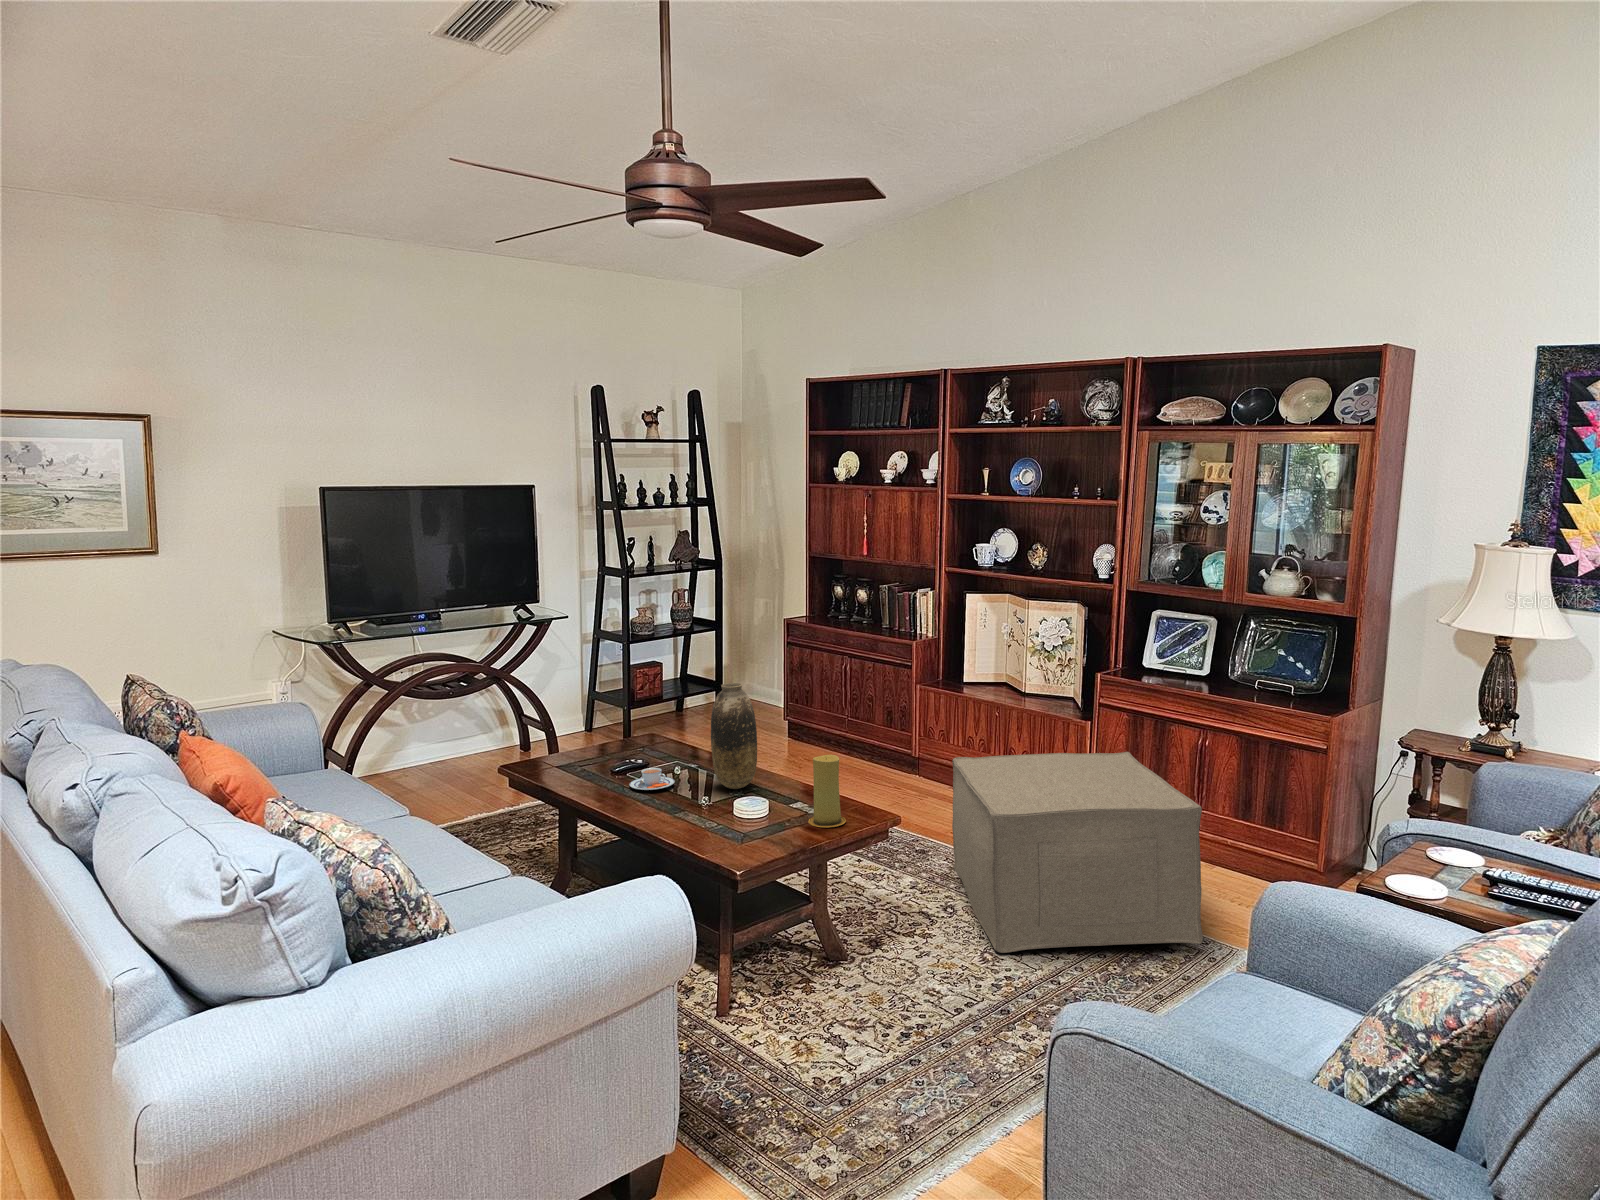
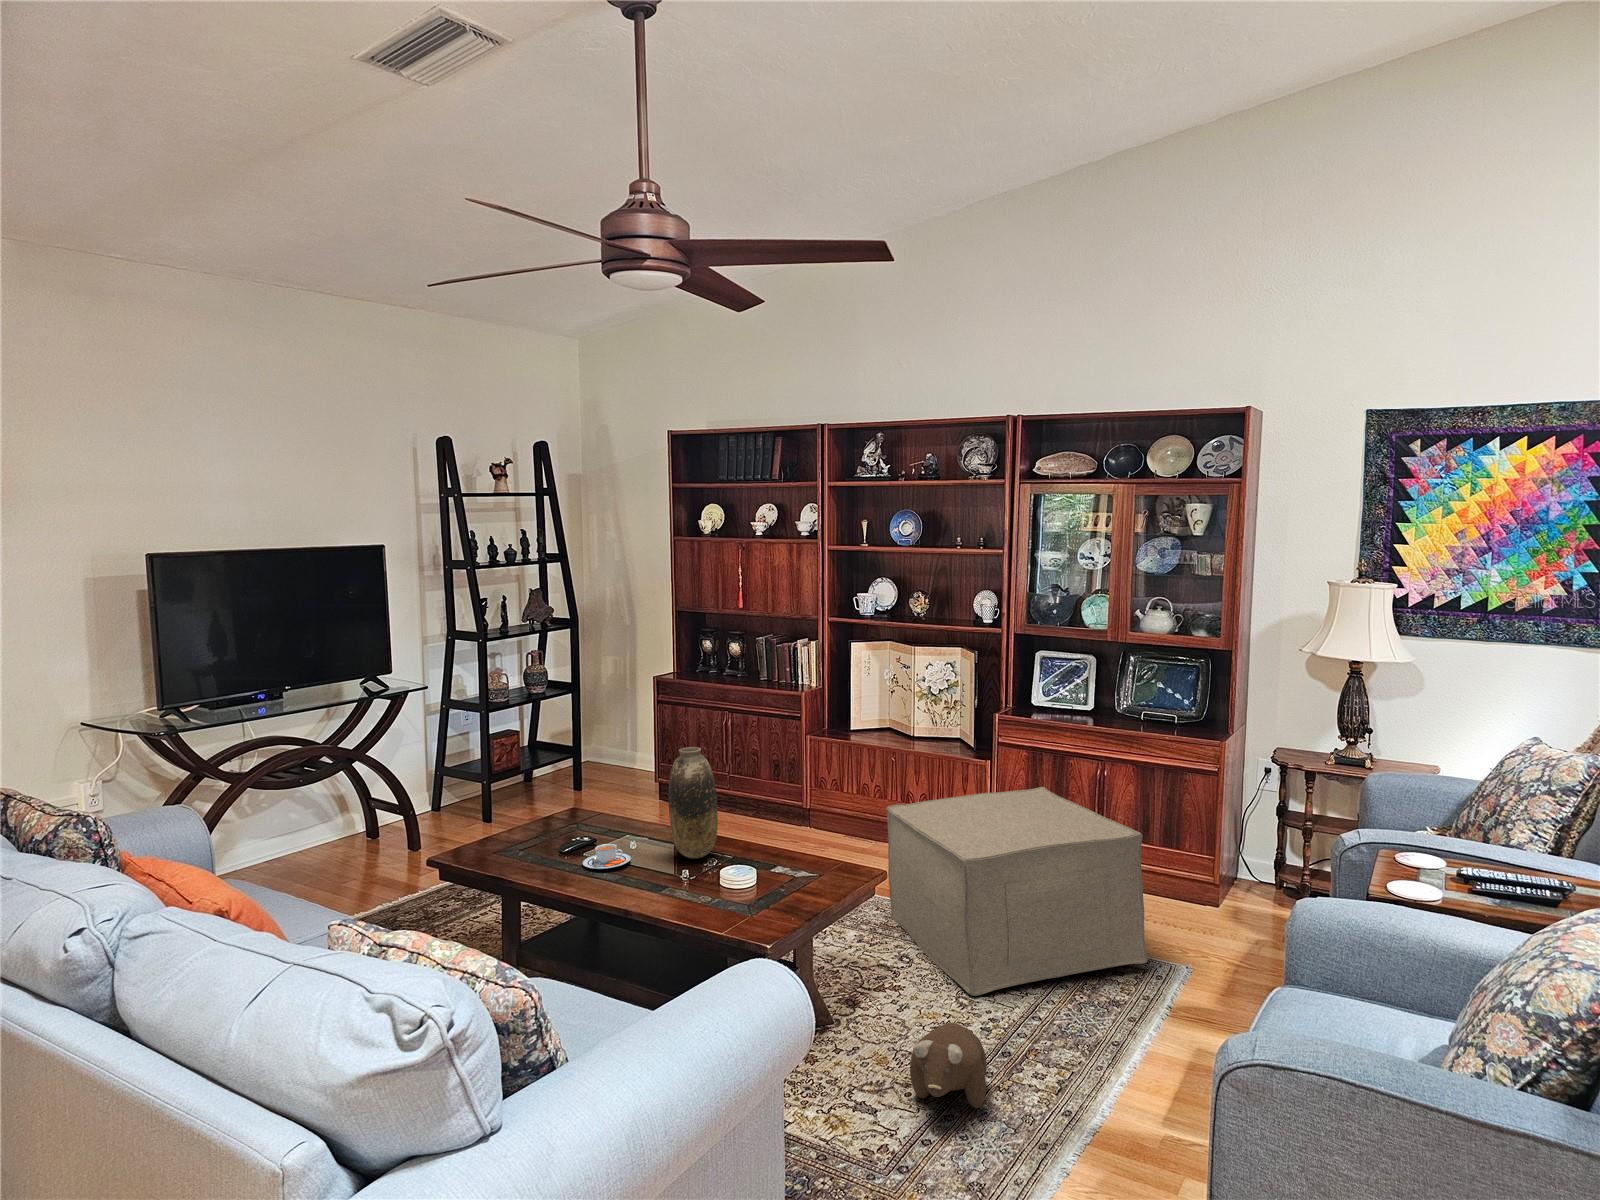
candle: present [808,755,846,828] -> none [792,814,831,890]
plush toy: none [881,971,969,1057] -> present [910,1023,987,1108]

